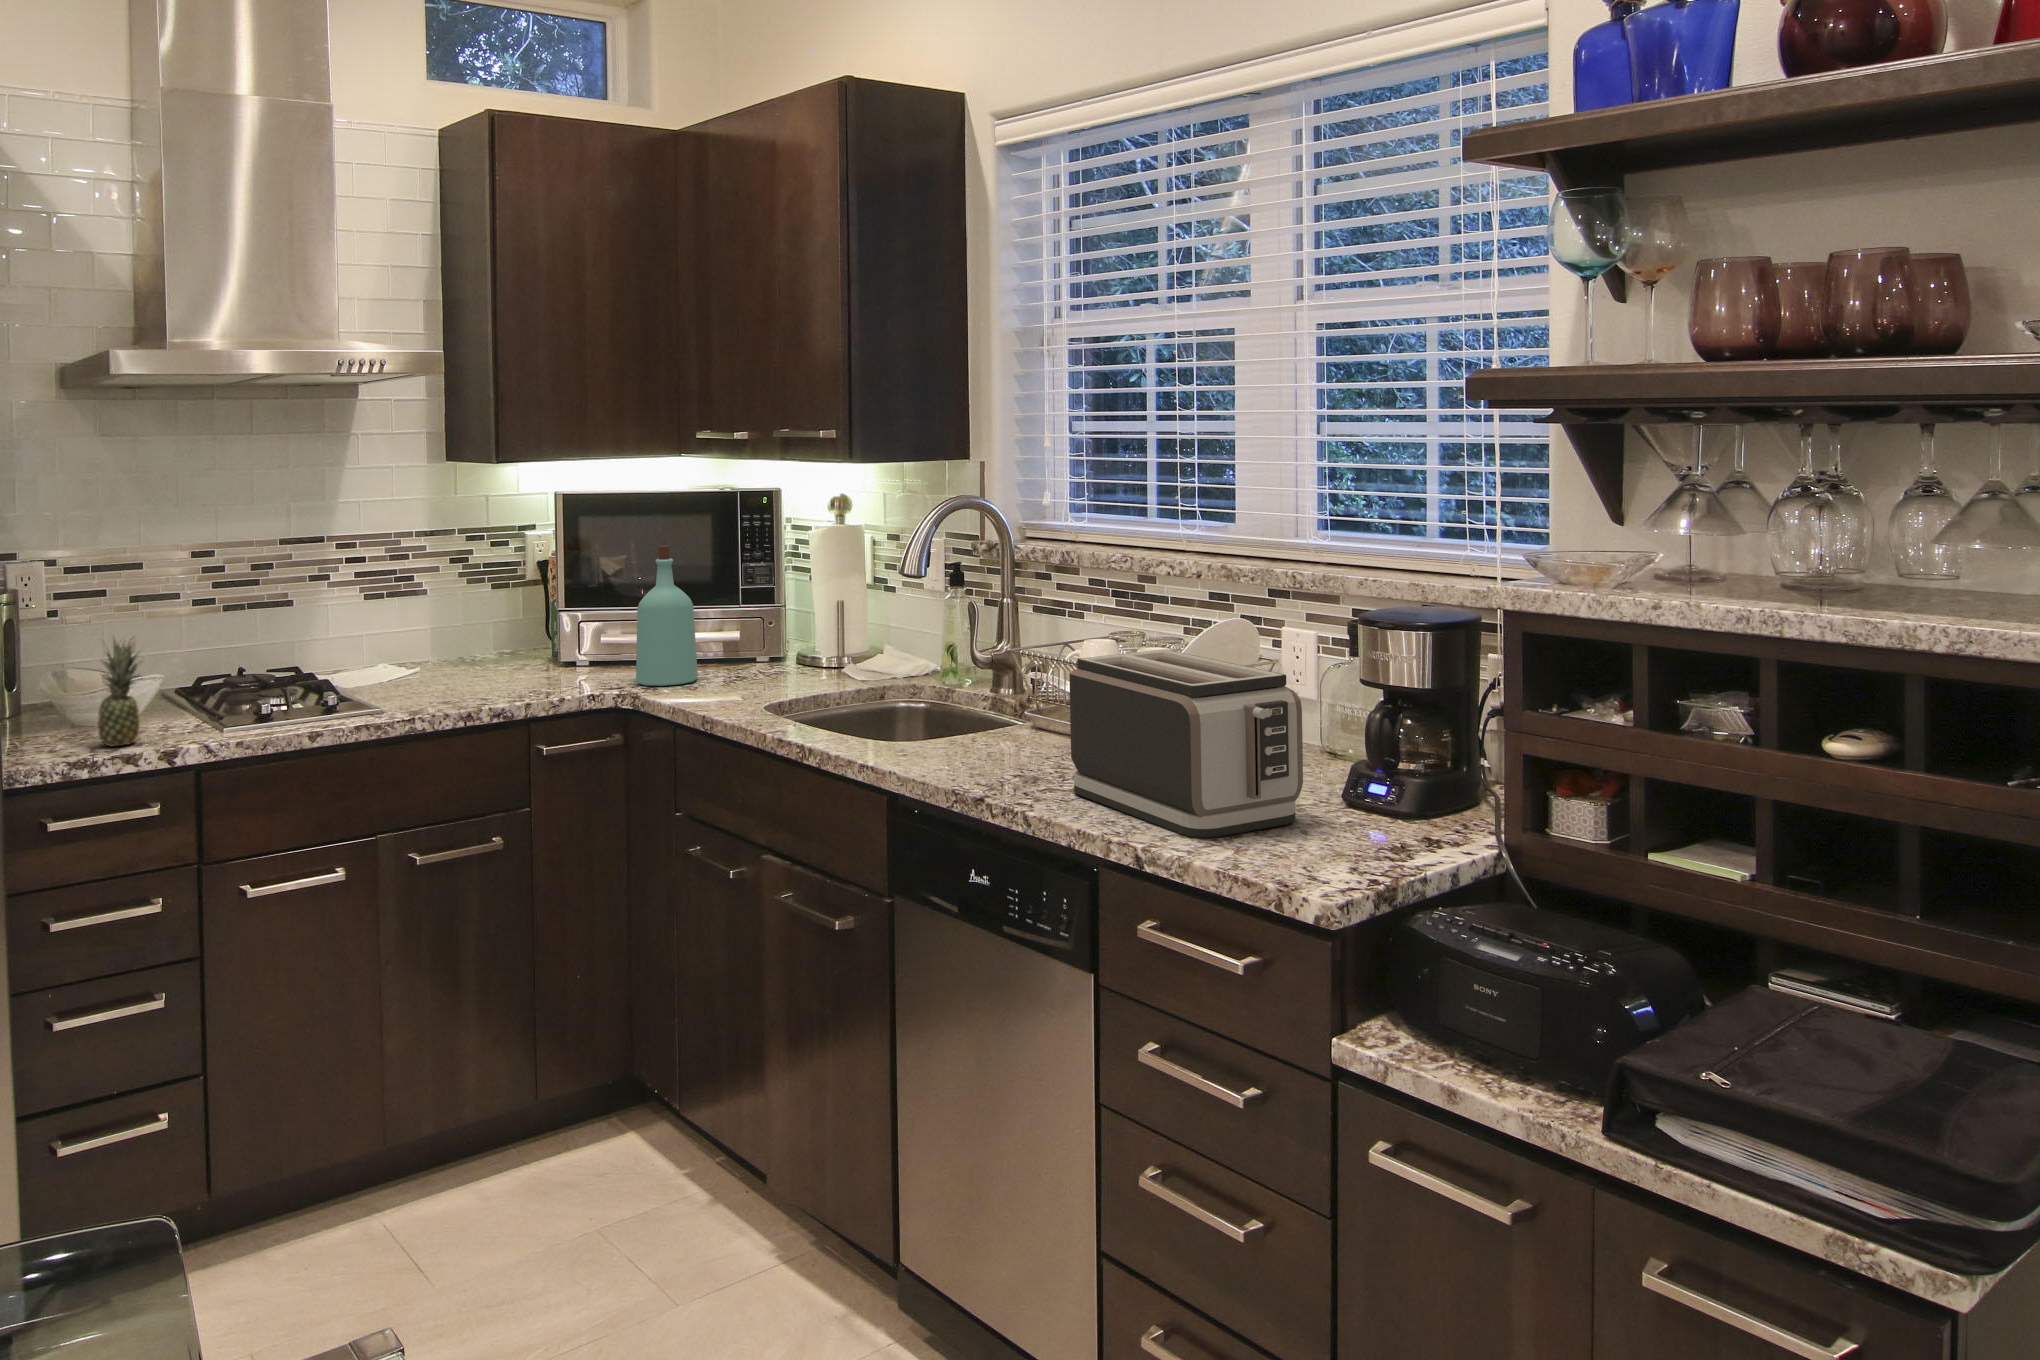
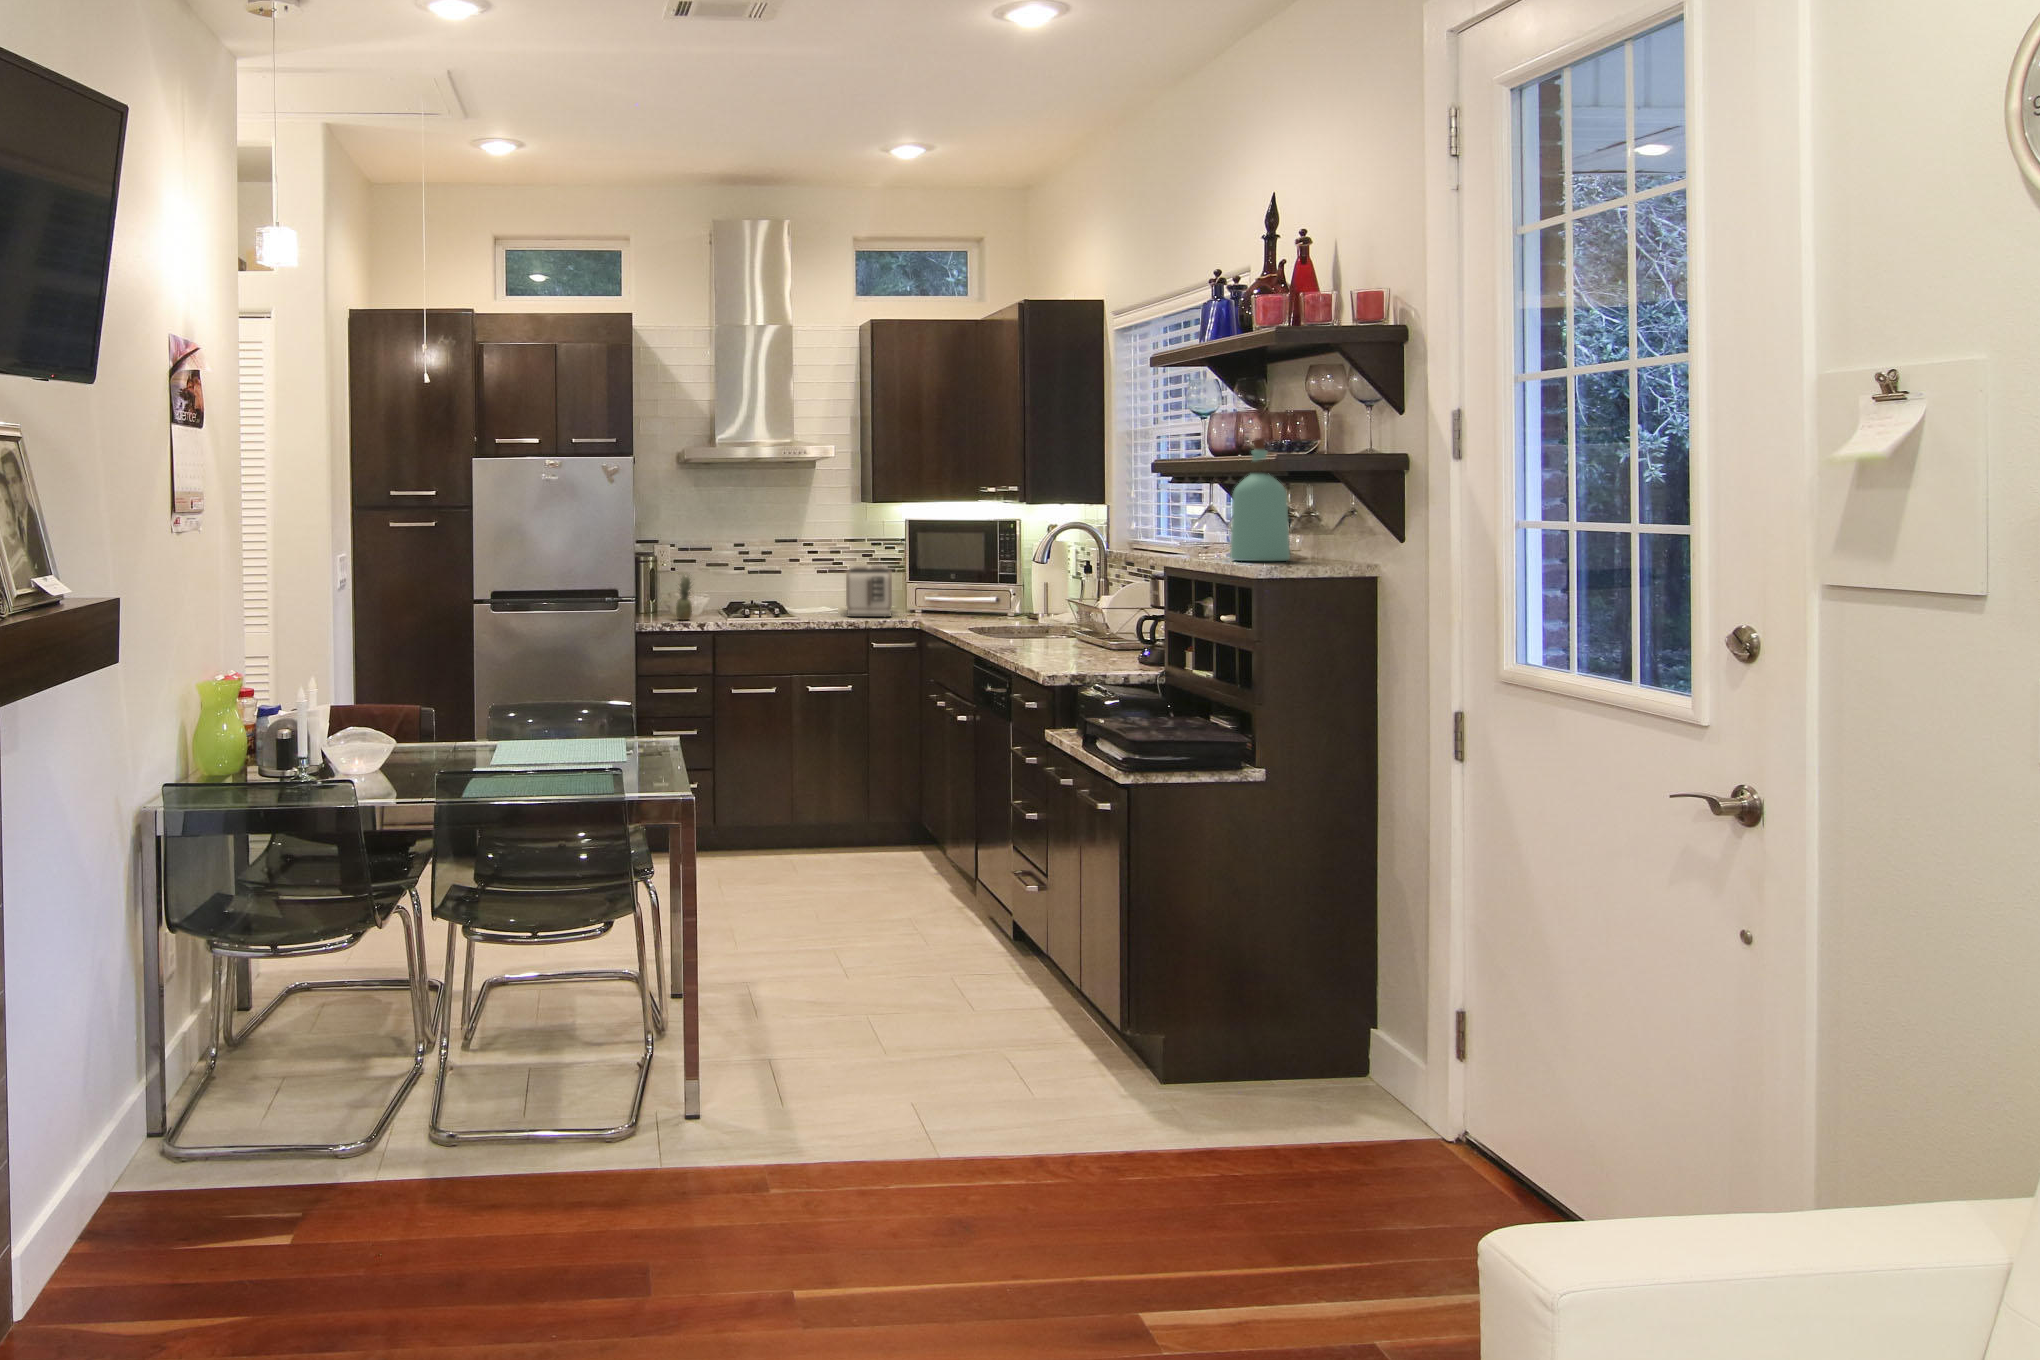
bottle: present [636,545,698,686] -> present [1230,438,1290,561]
toaster: present [1069,650,1303,838] -> present [846,565,892,617]

